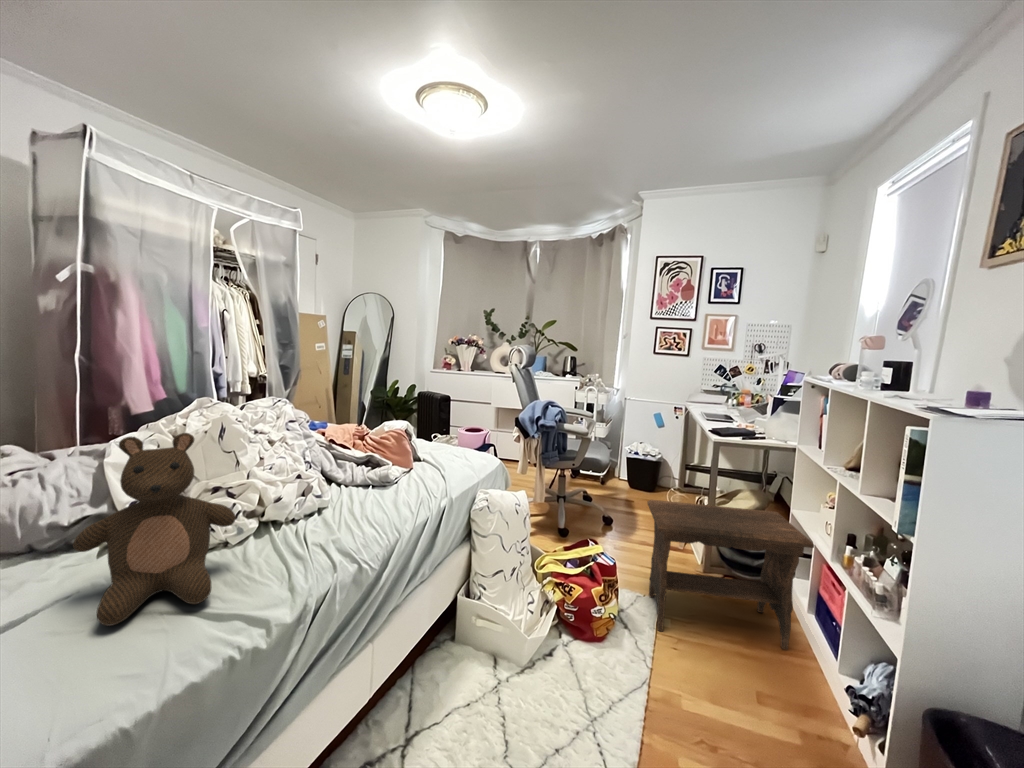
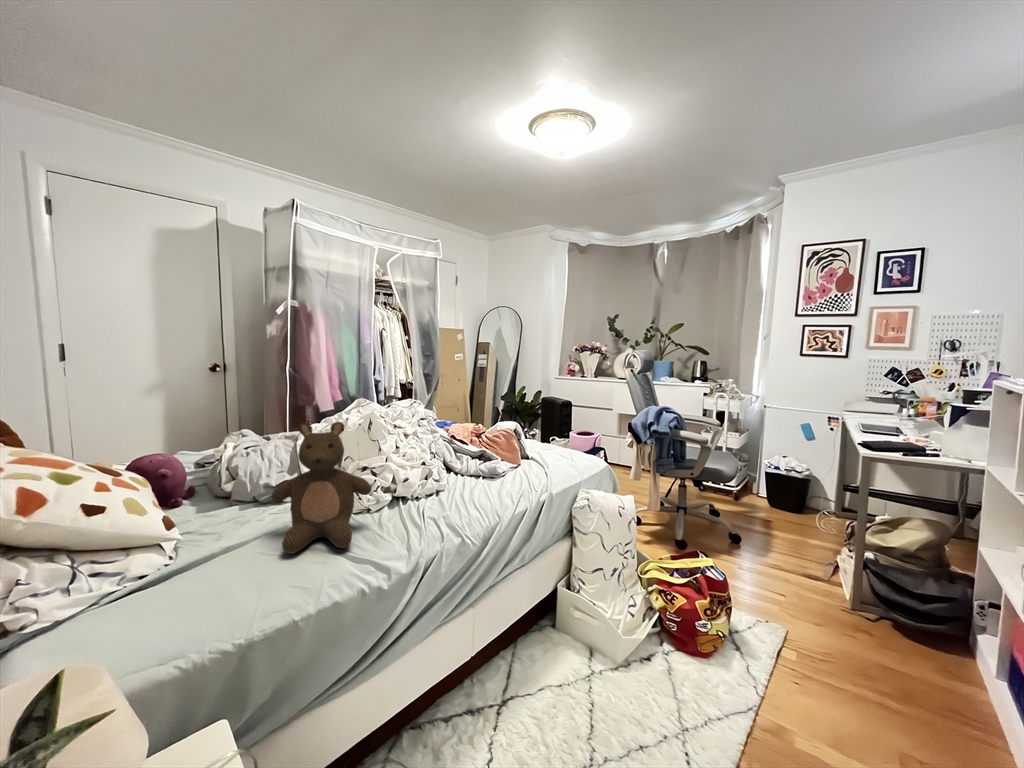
footstool: present [647,500,814,649] -> none [771,516,990,711]

